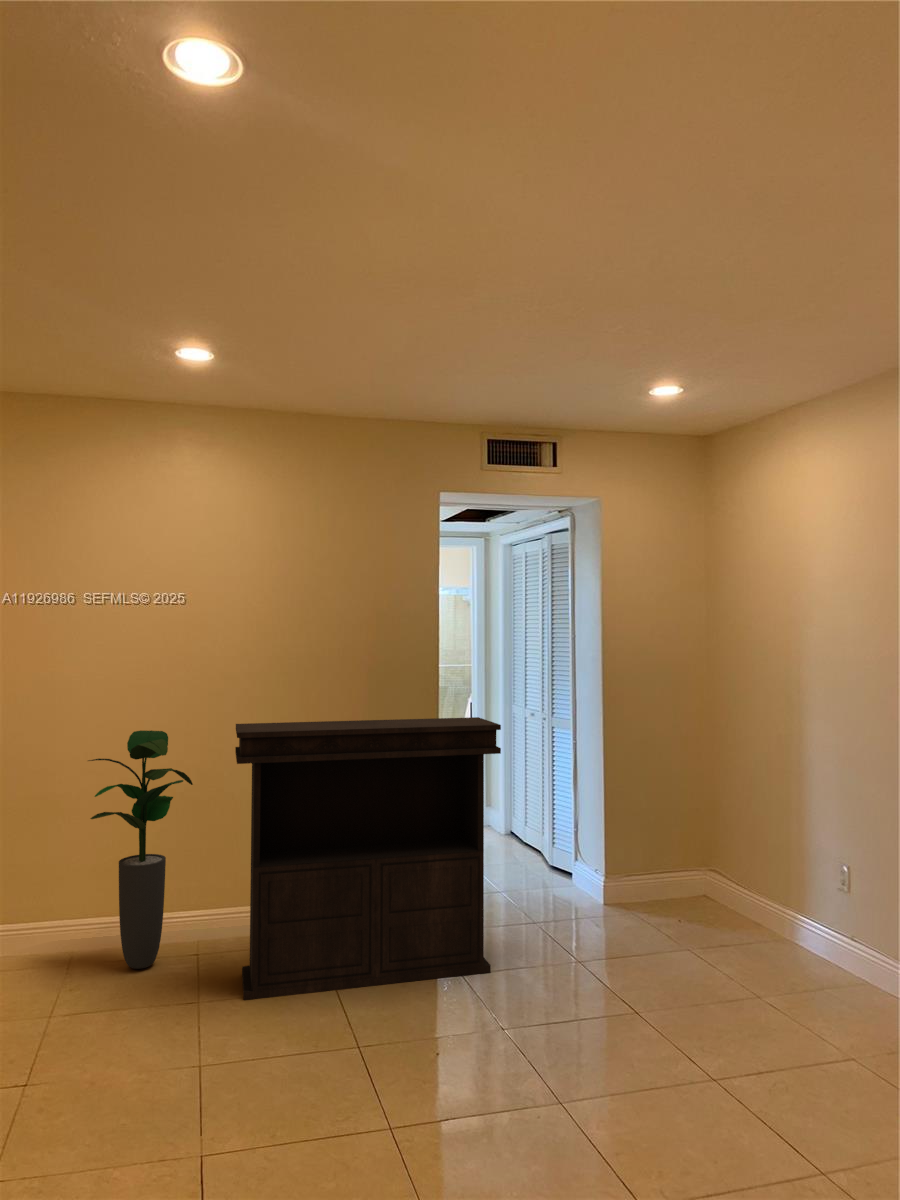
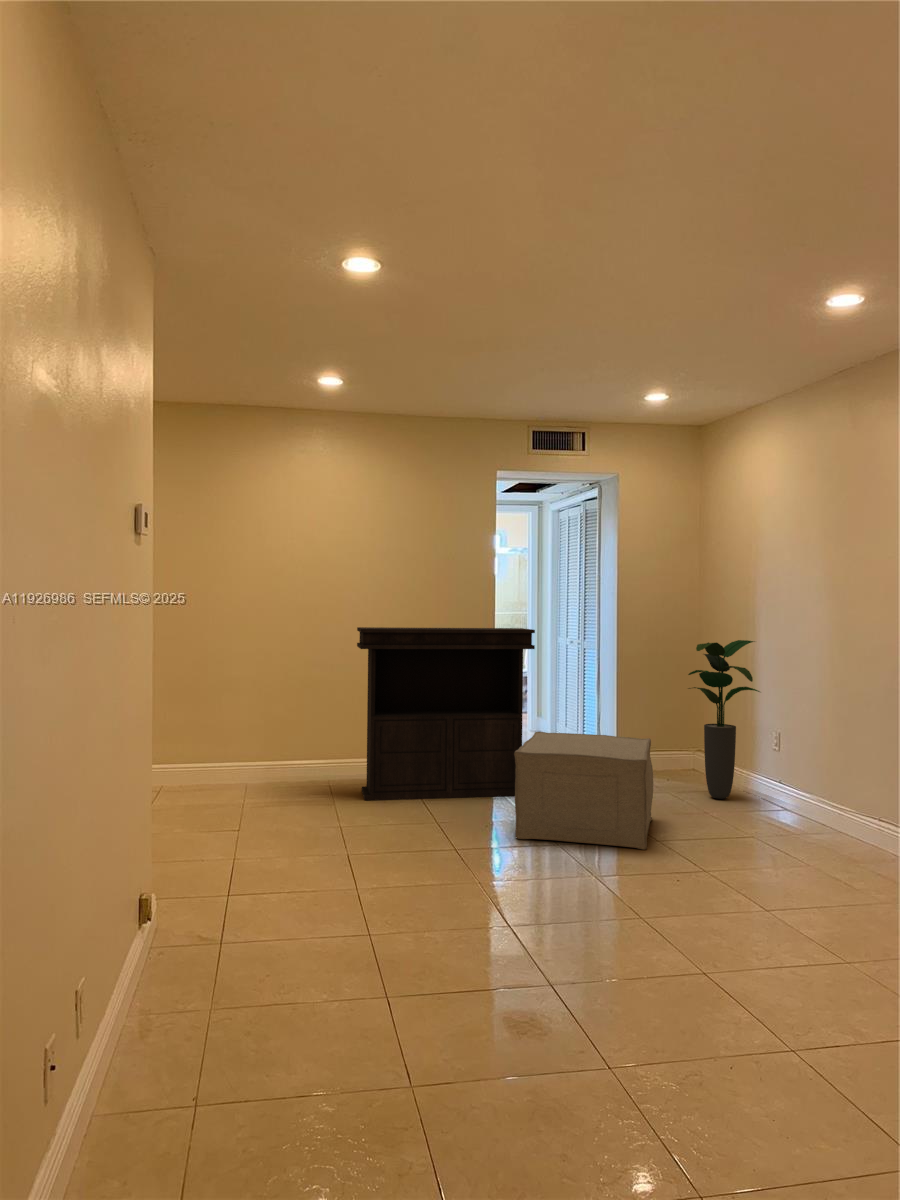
potted plant: present [88,730,193,969] -> present [688,640,760,799]
ottoman: none [485,891,714,1132] -> present [514,732,653,850]

